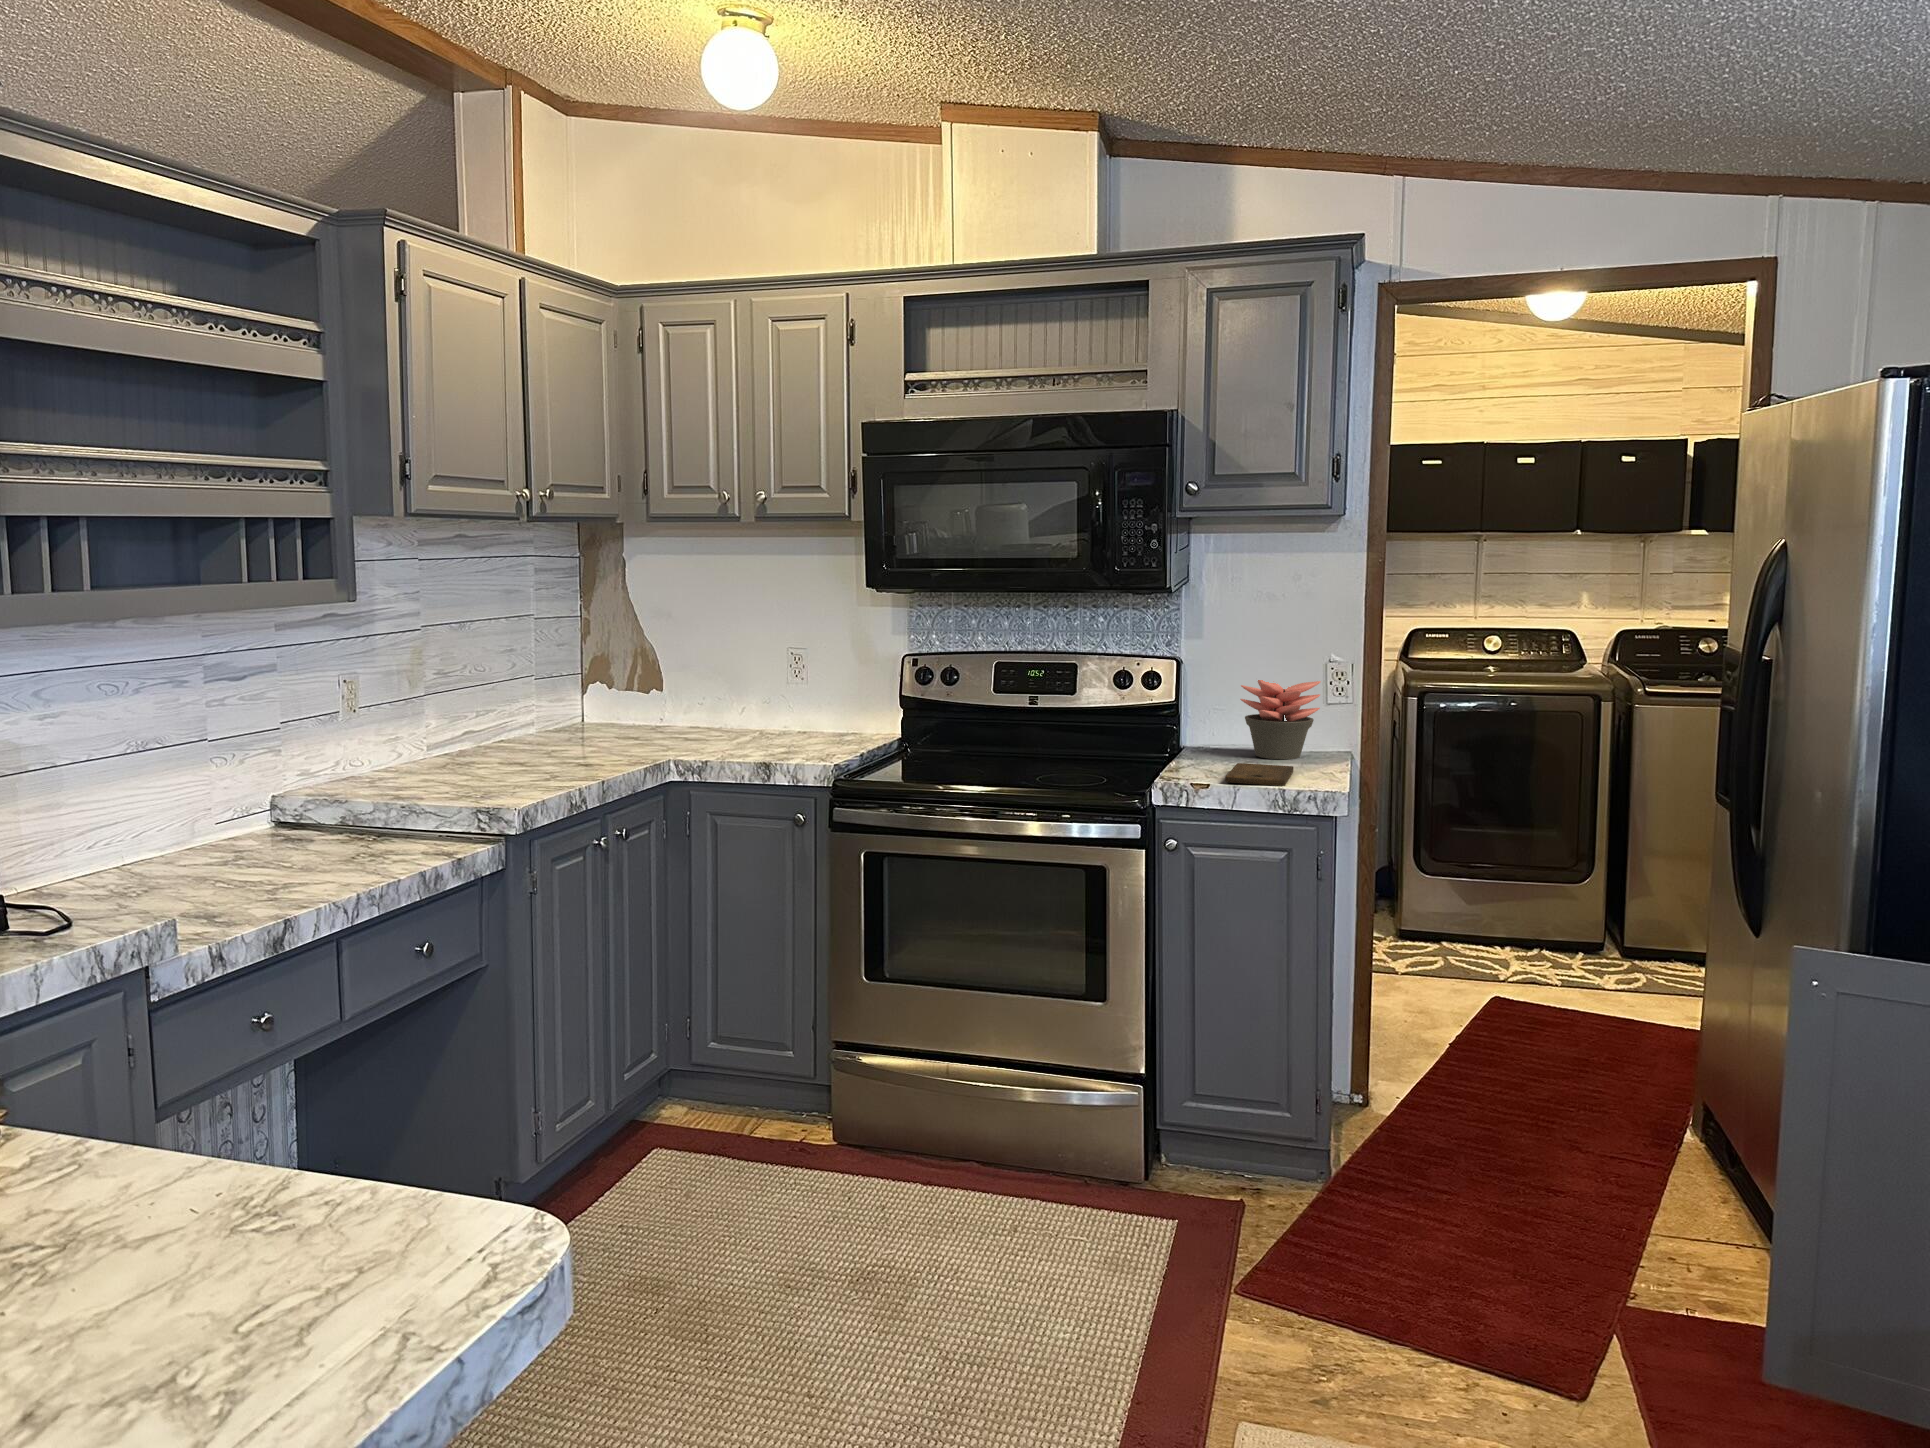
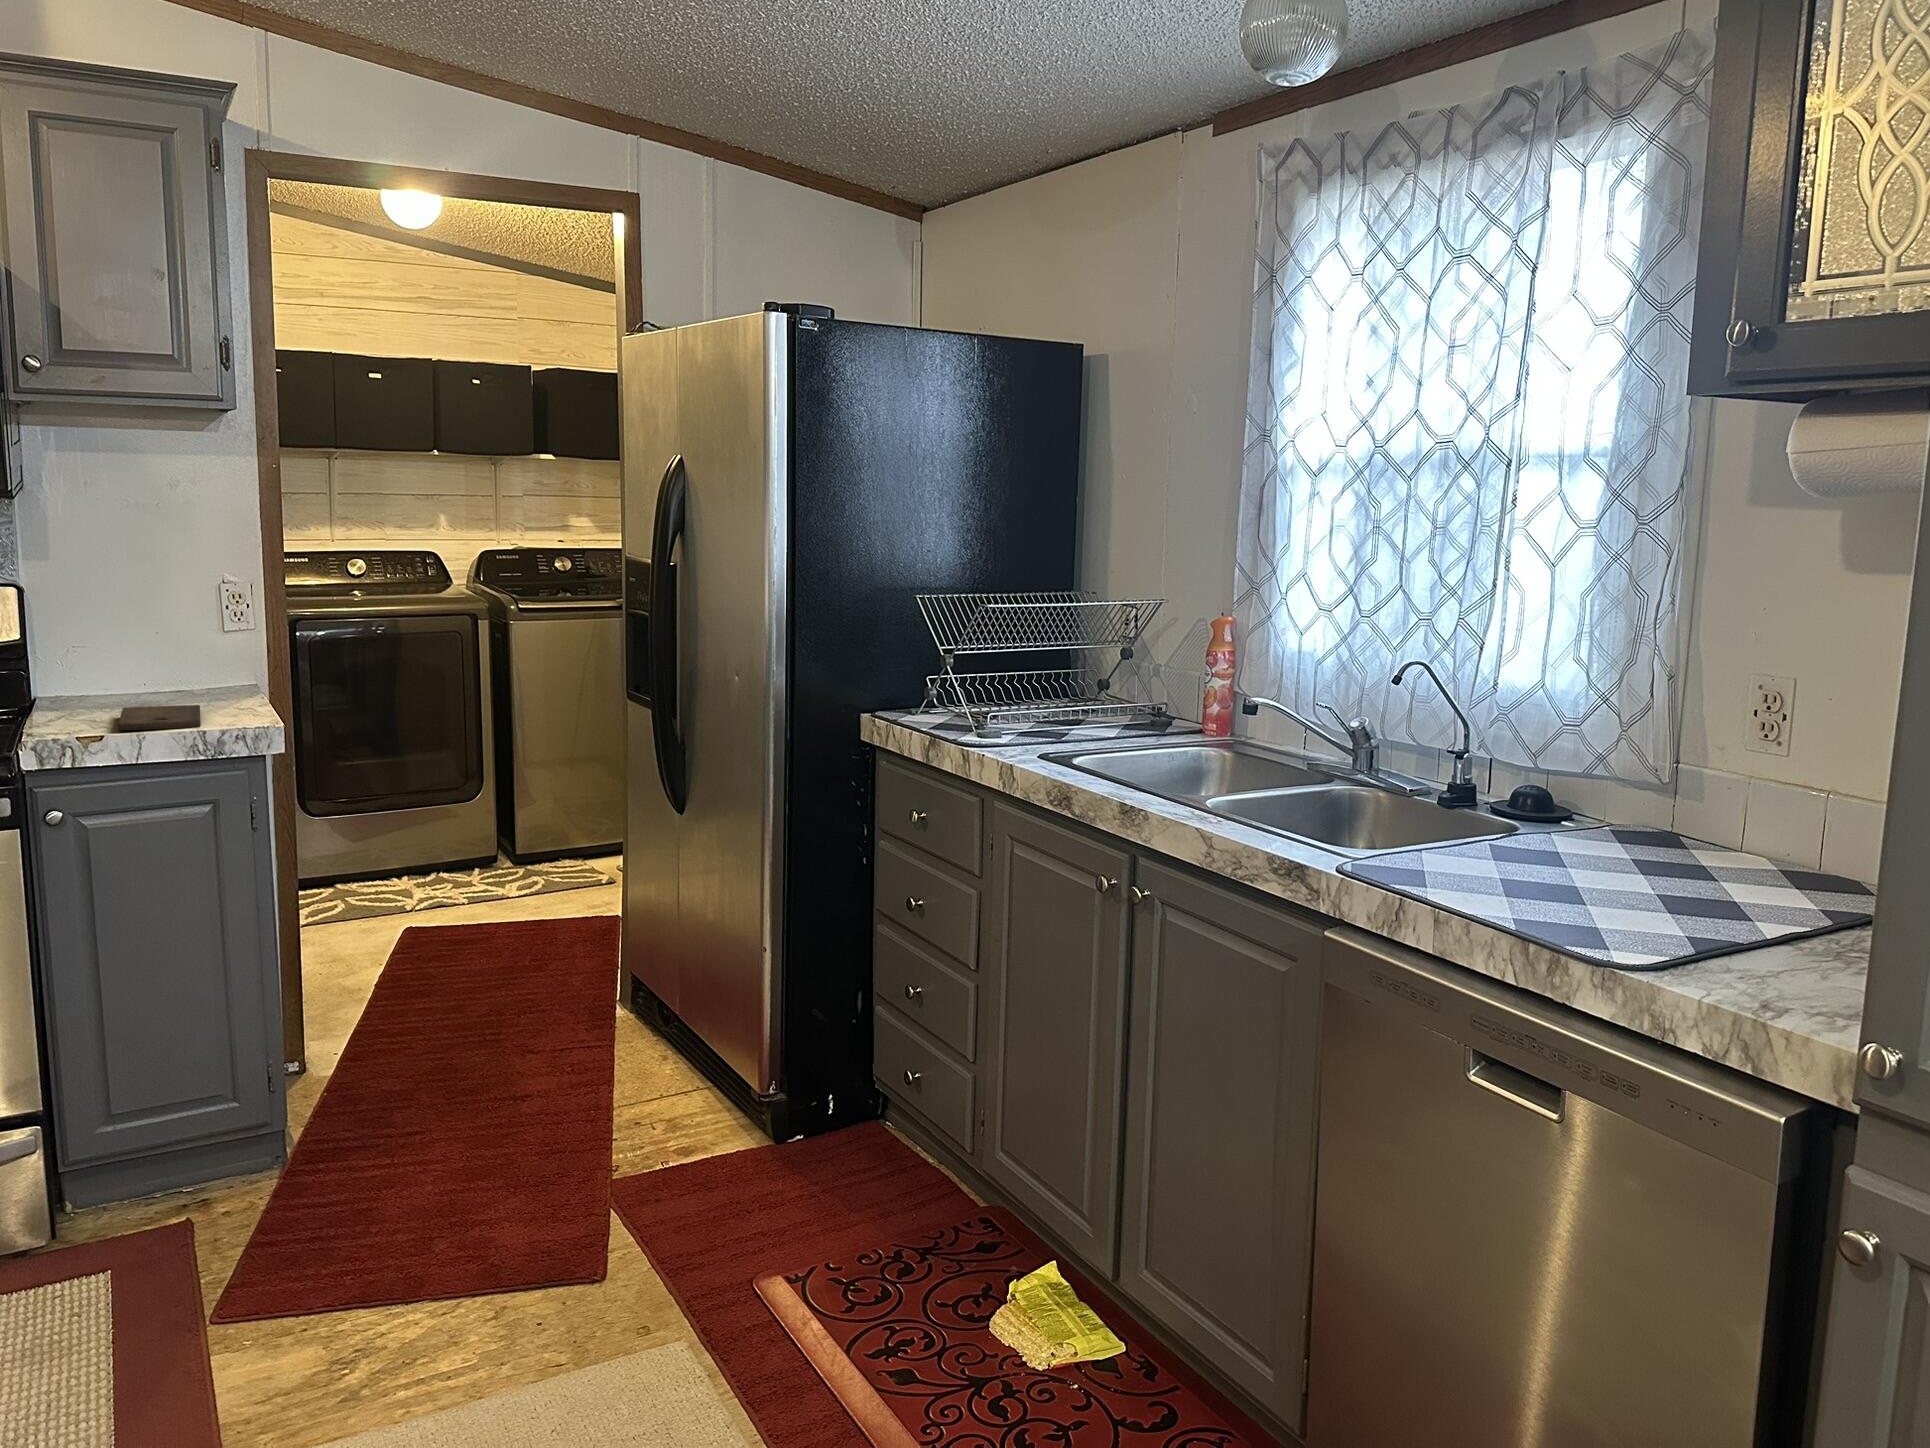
succulent plant: present [1240,680,1321,759] -> none [108,604,216,700]

